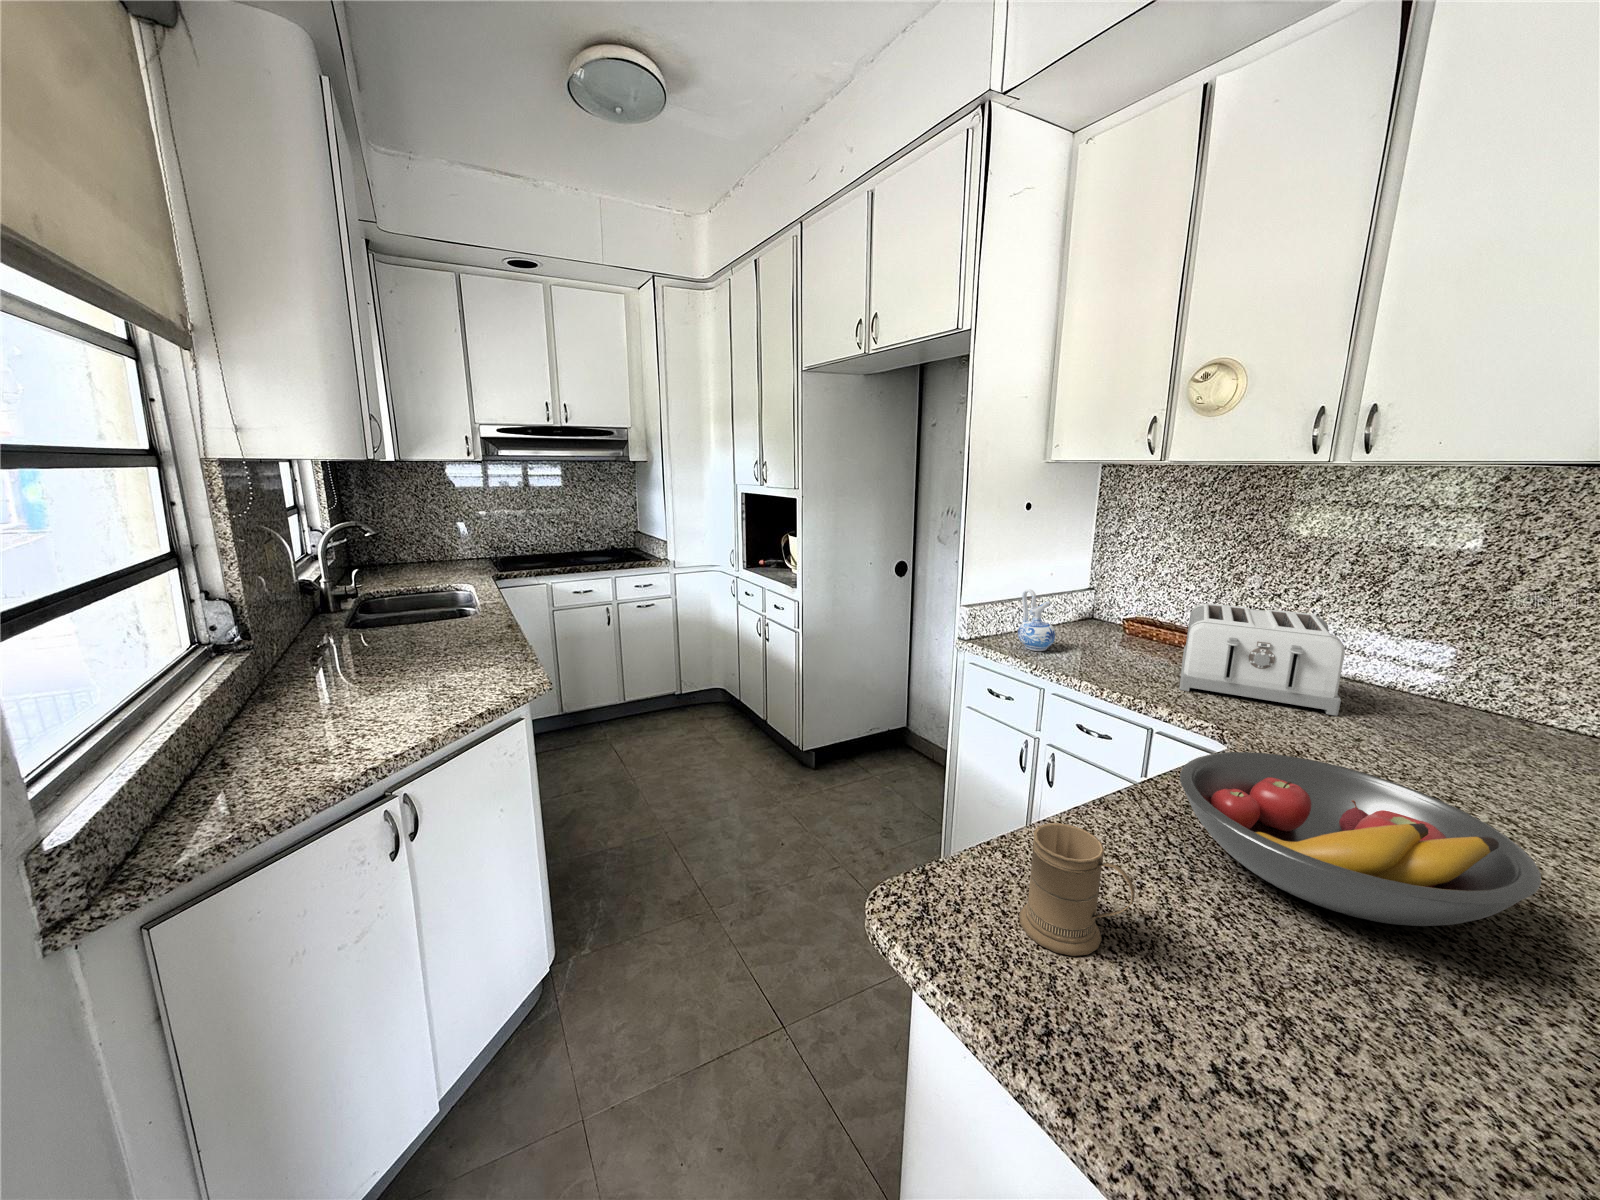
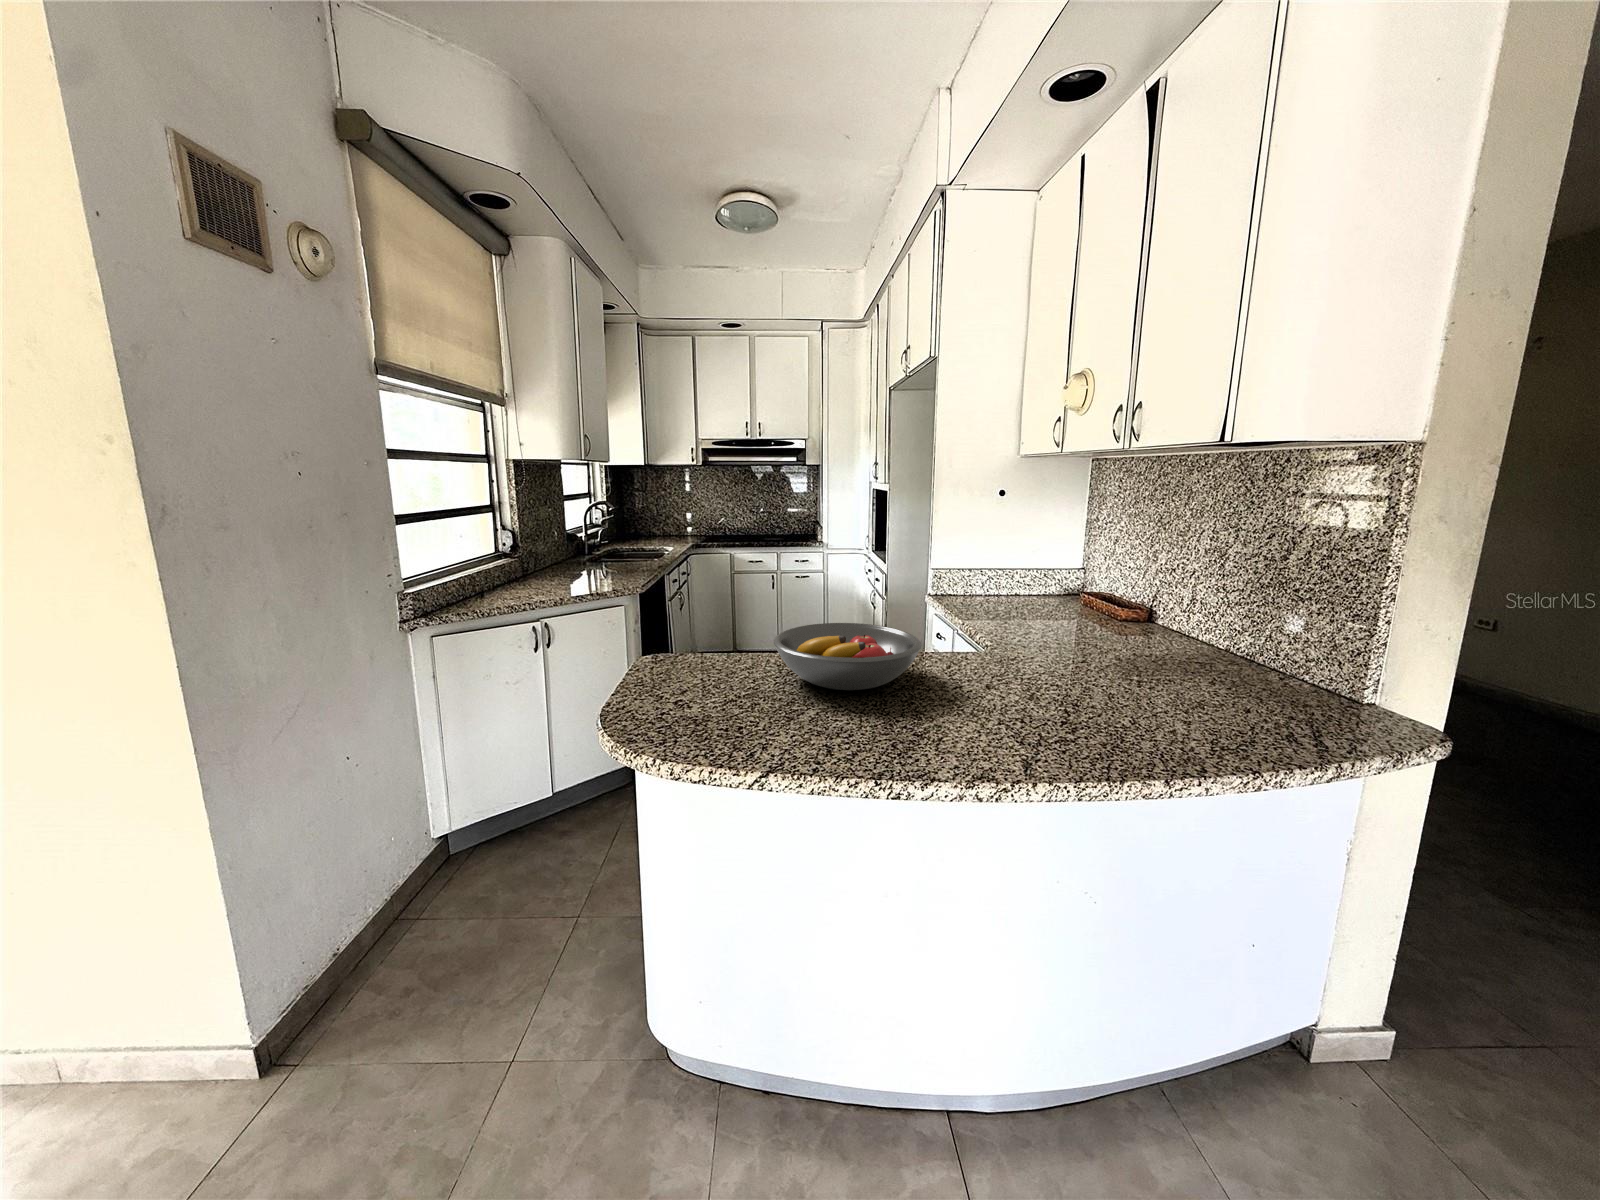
ceramic pitcher: present [1018,589,1055,651] -> none [959,557,989,607]
toaster: present [1179,603,1345,716] -> none [1020,571,1179,655]
mug: present [1019,823,1135,956] -> none [666,619,703,671]

